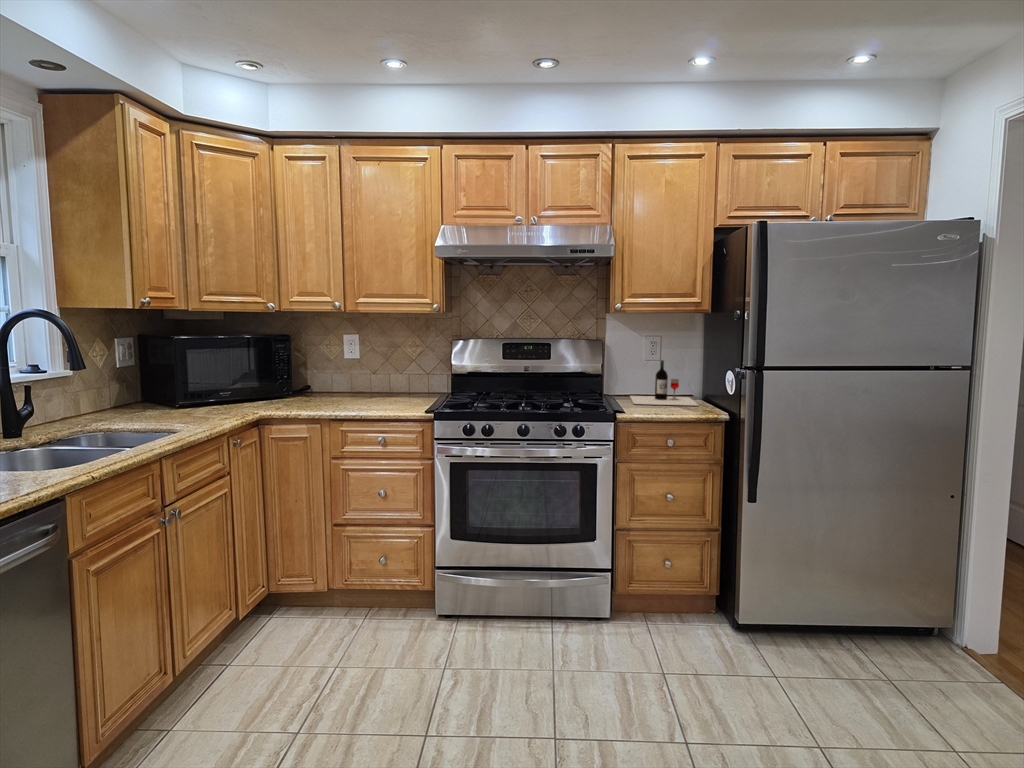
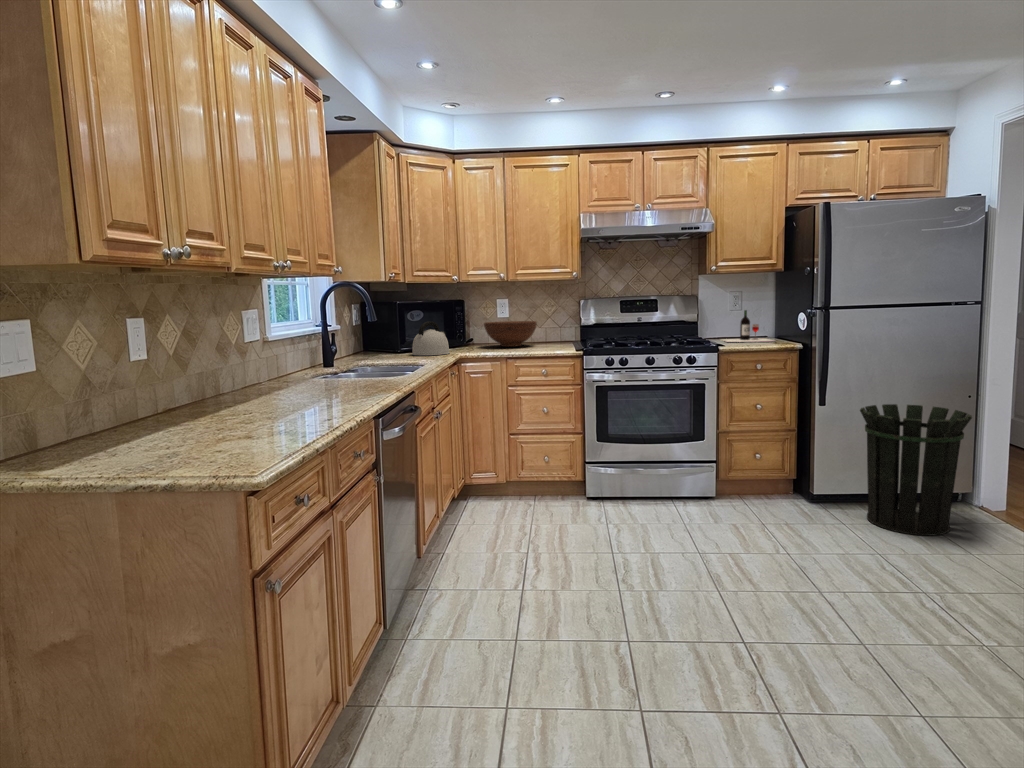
fruit bowl: none [312,364,386,400] -> present [484,321,537,347]
kettle: none [186,367,245,417] -> present [412,322,450,355]
waste bin: none [801,506,960,715] -> present [860,404,972,536]

